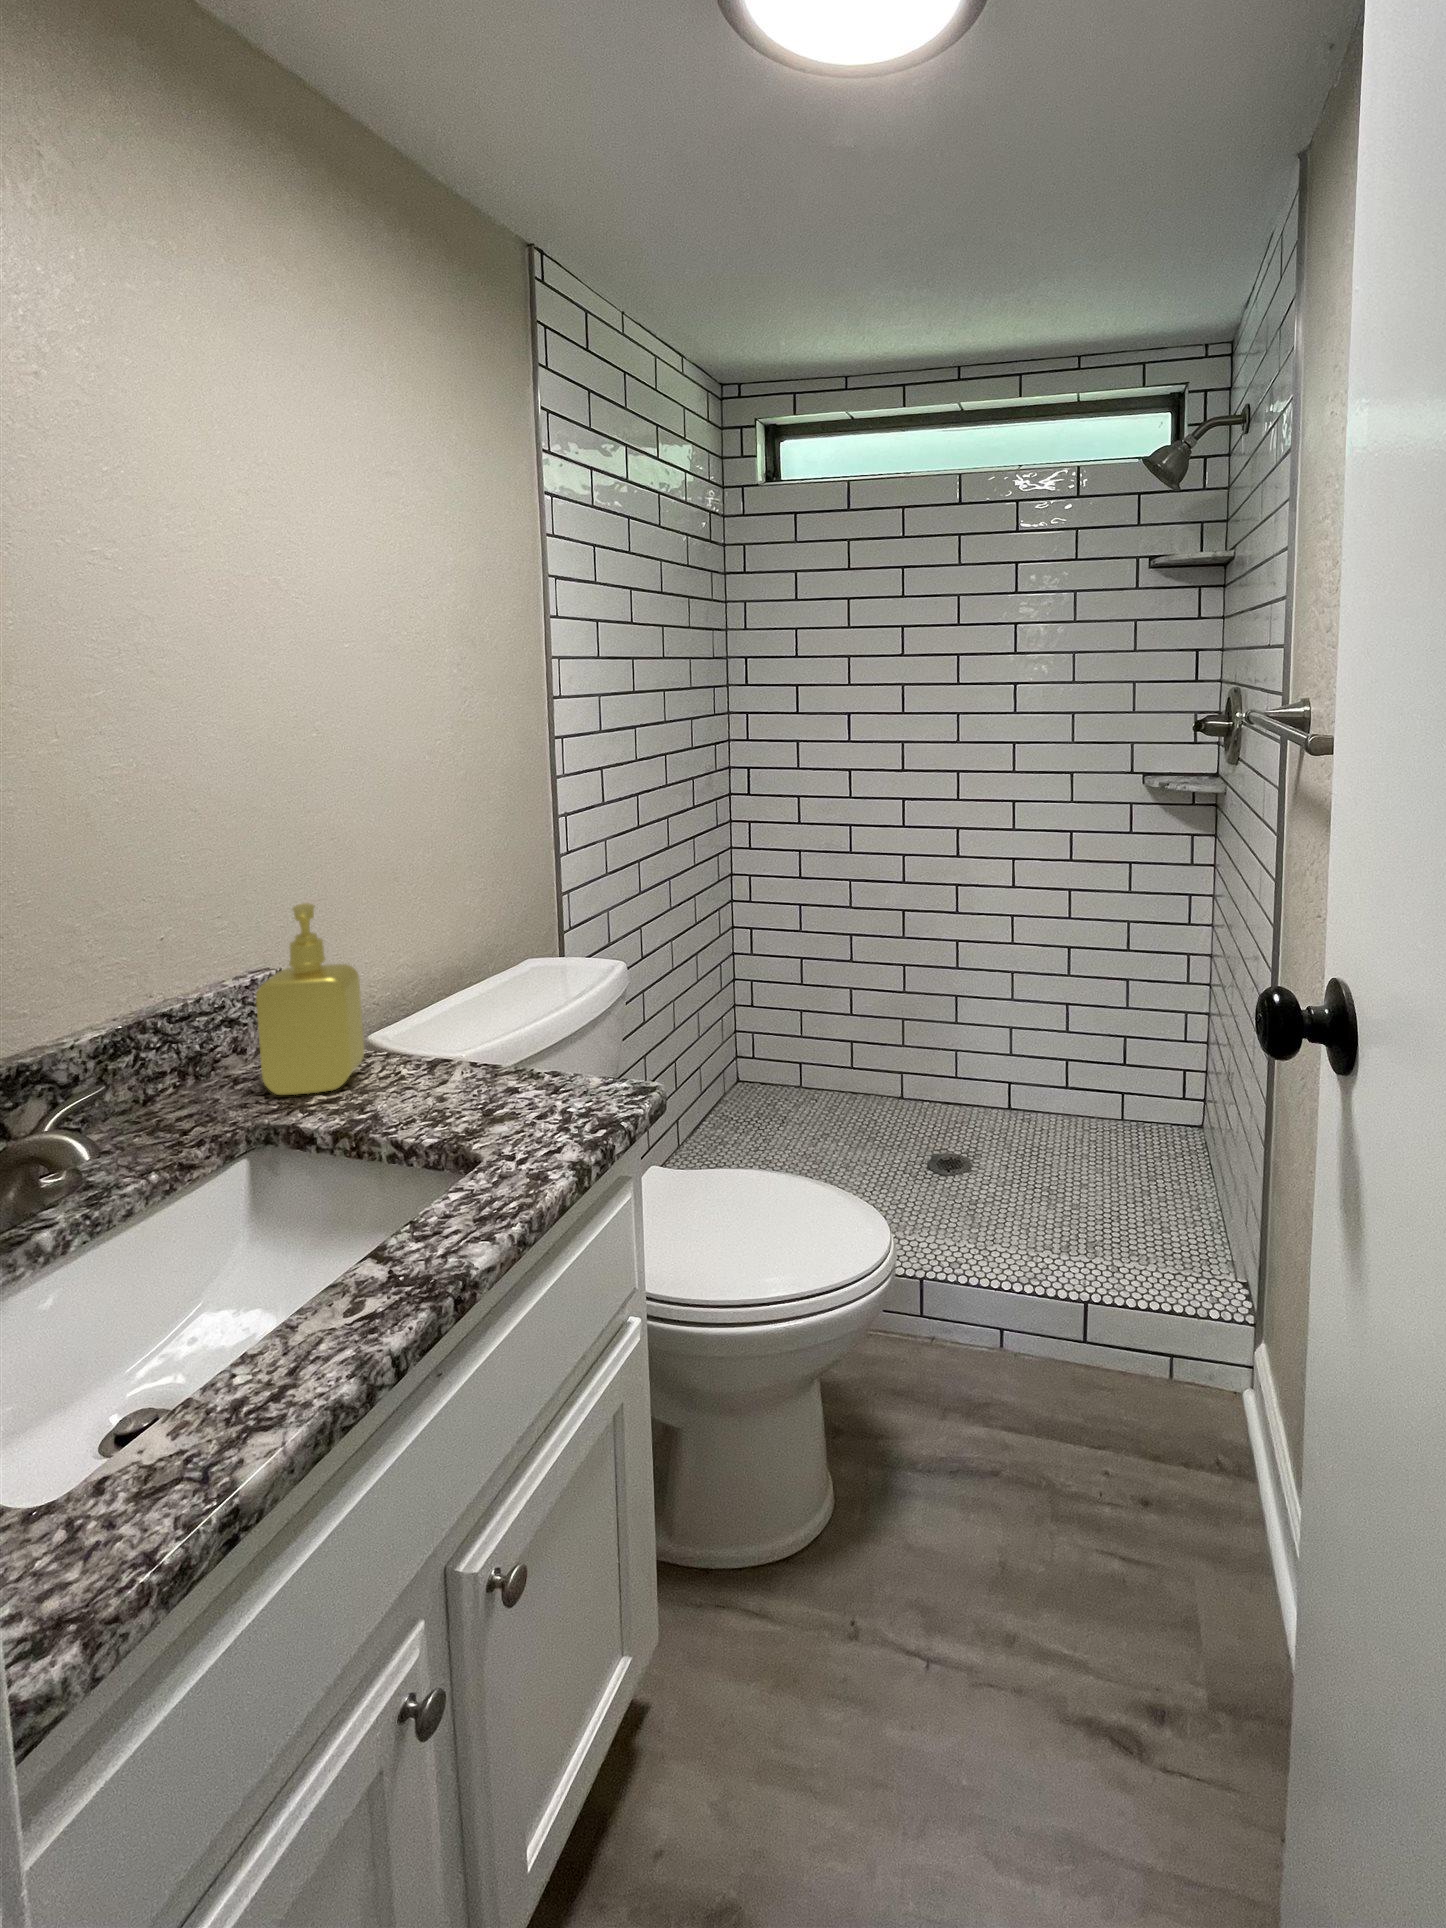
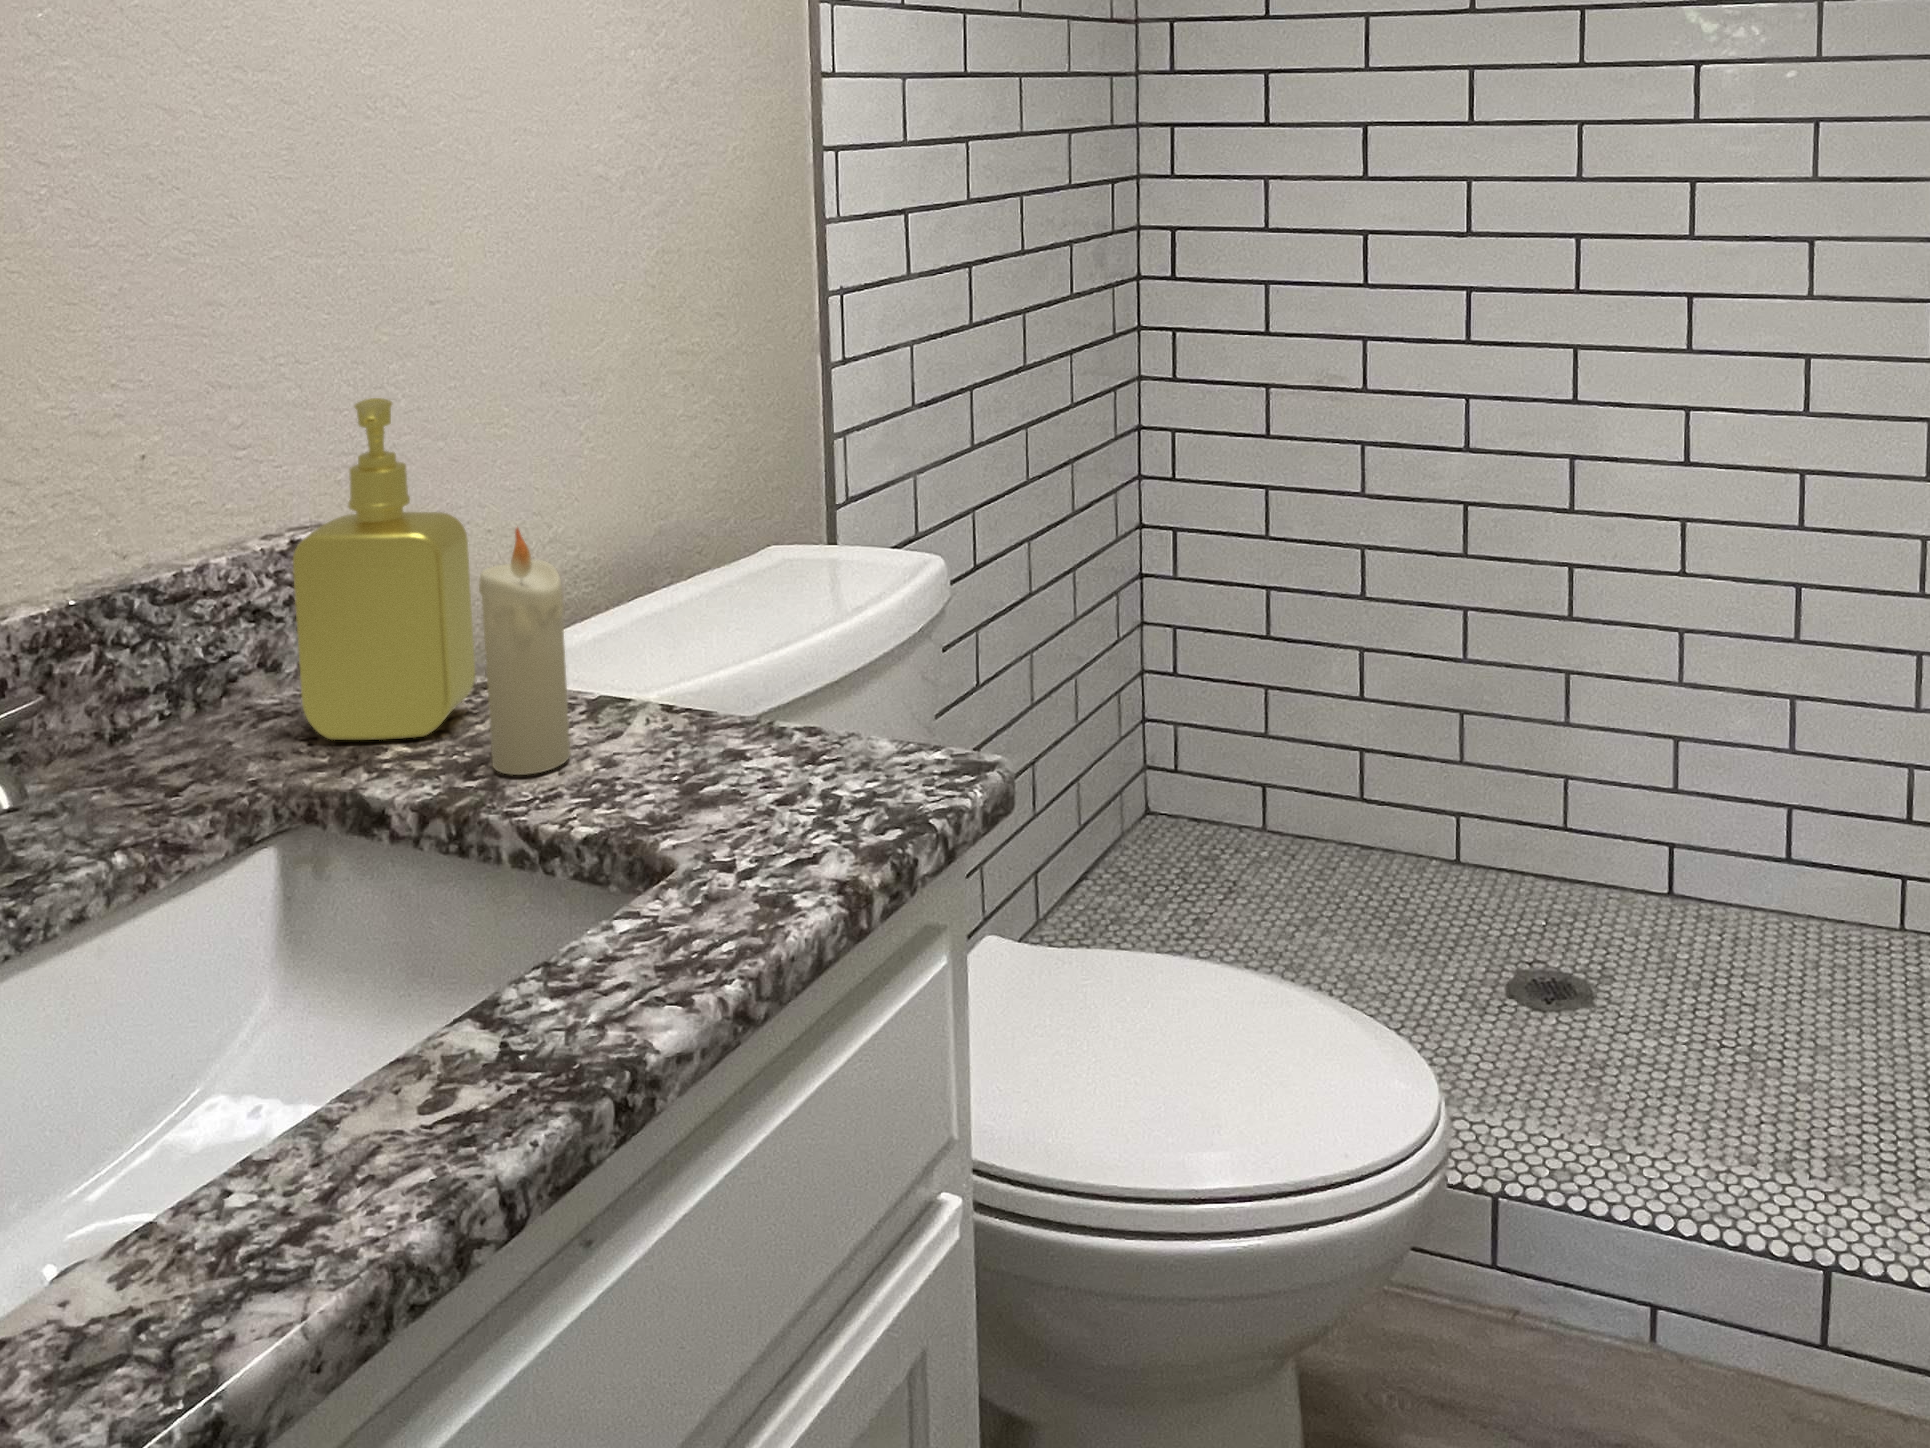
candle: none [368,974,421,1110] -> present [479,528,570,775]

